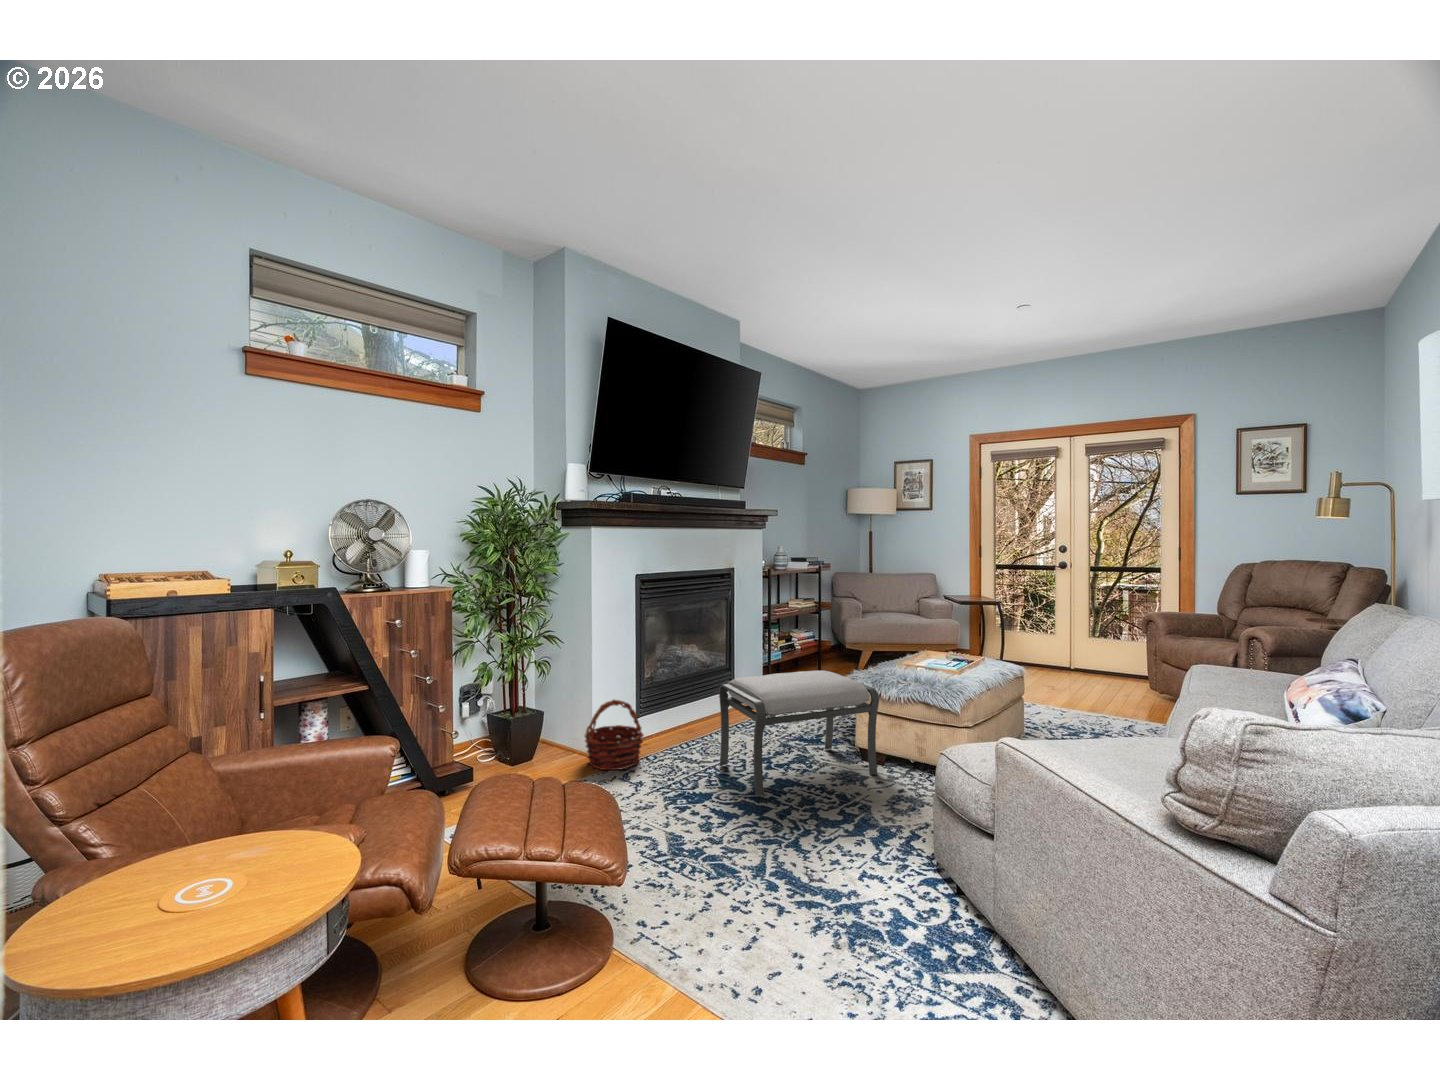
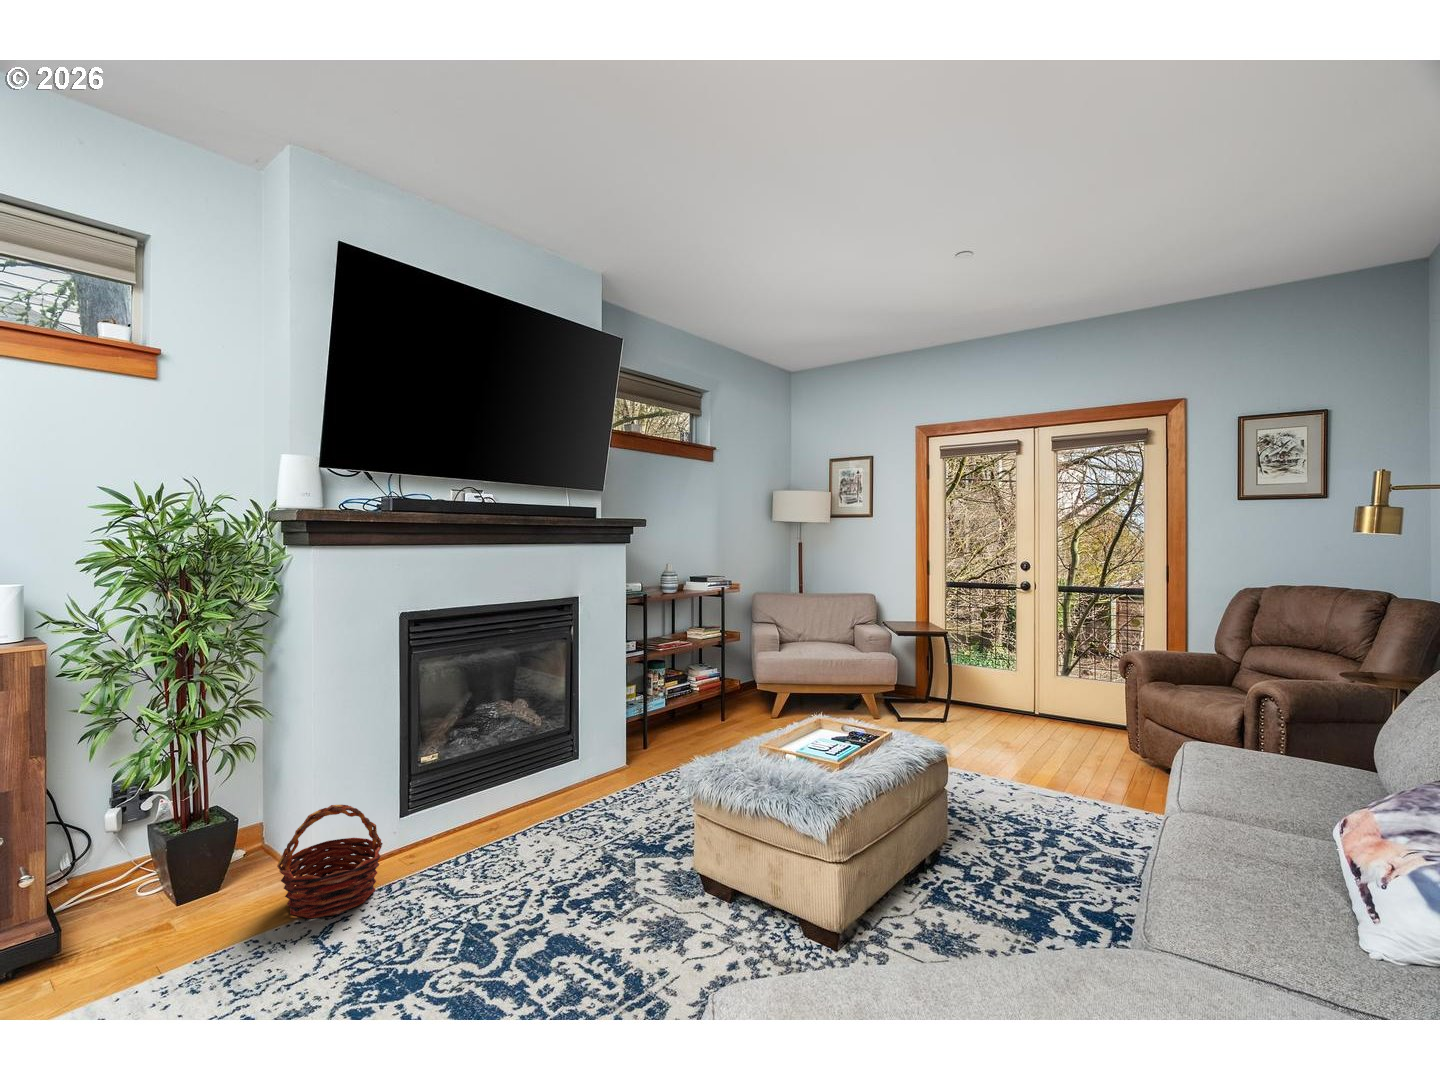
ottoman: present [719,670,879,795] -> none [484,757,714,977]

